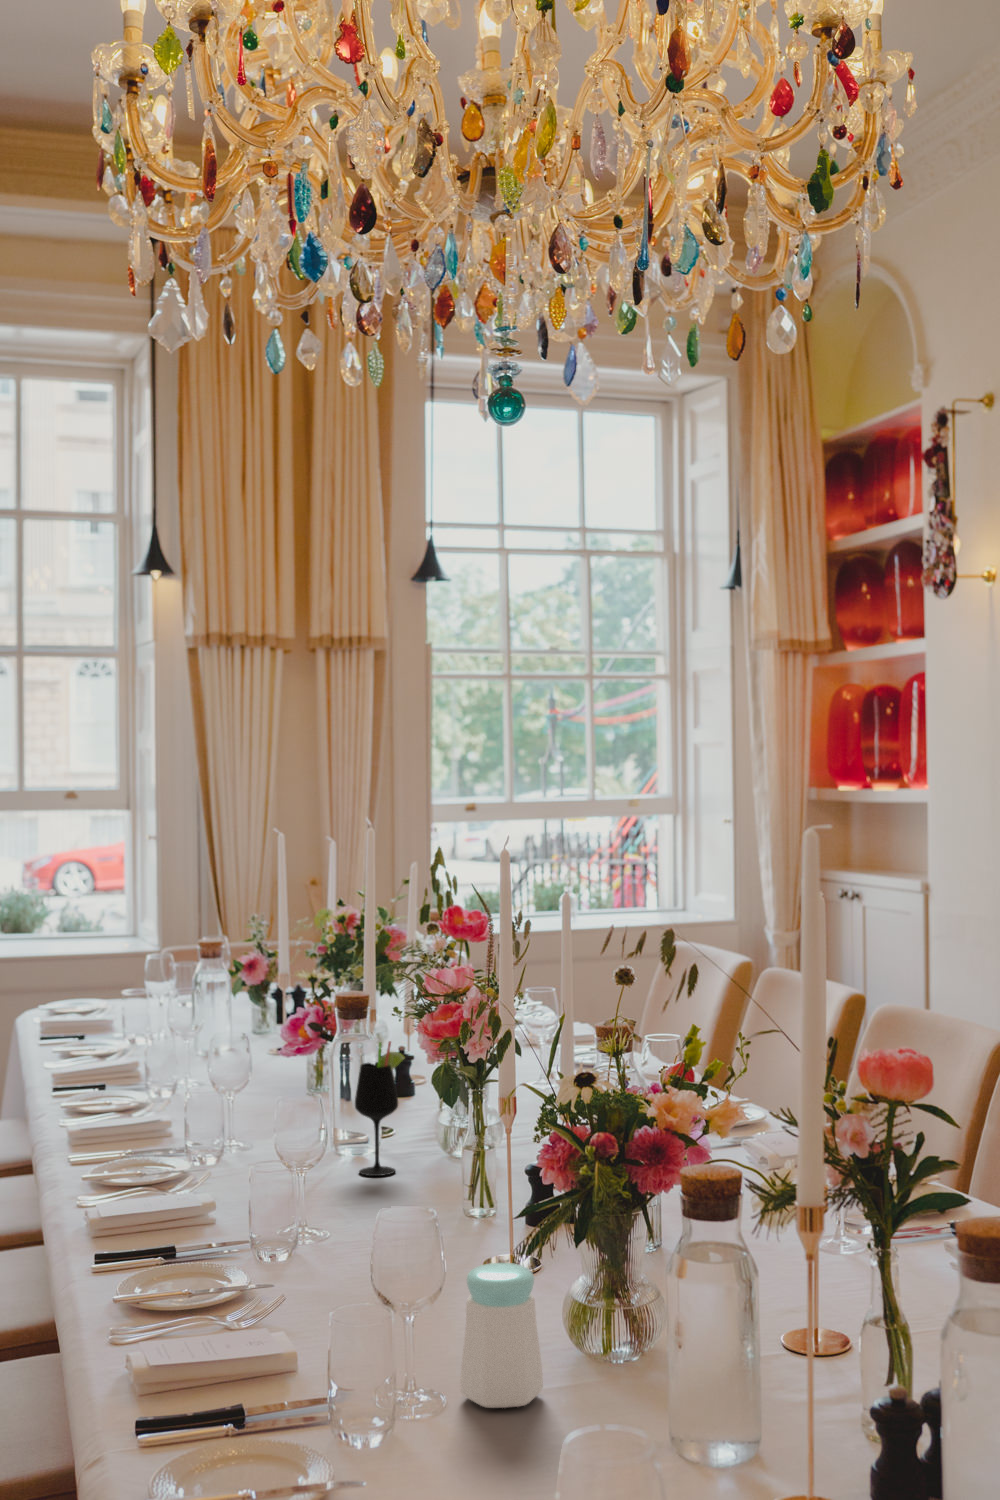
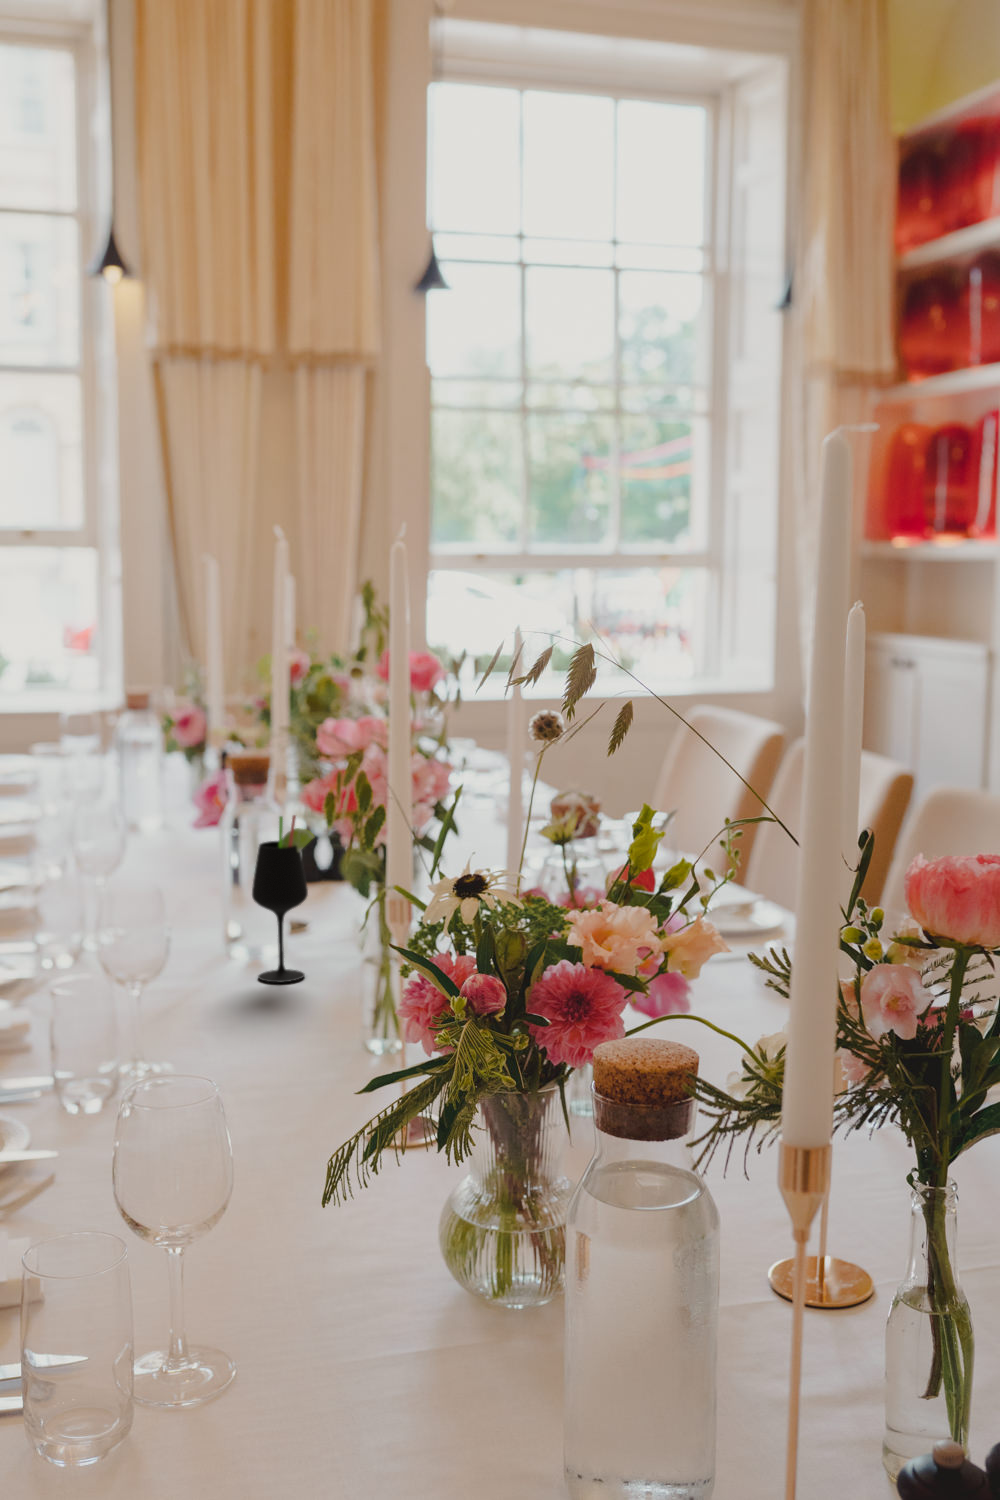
salt shaker: present [460,1263,543,1408] -> none [261,1162,390,1386]

